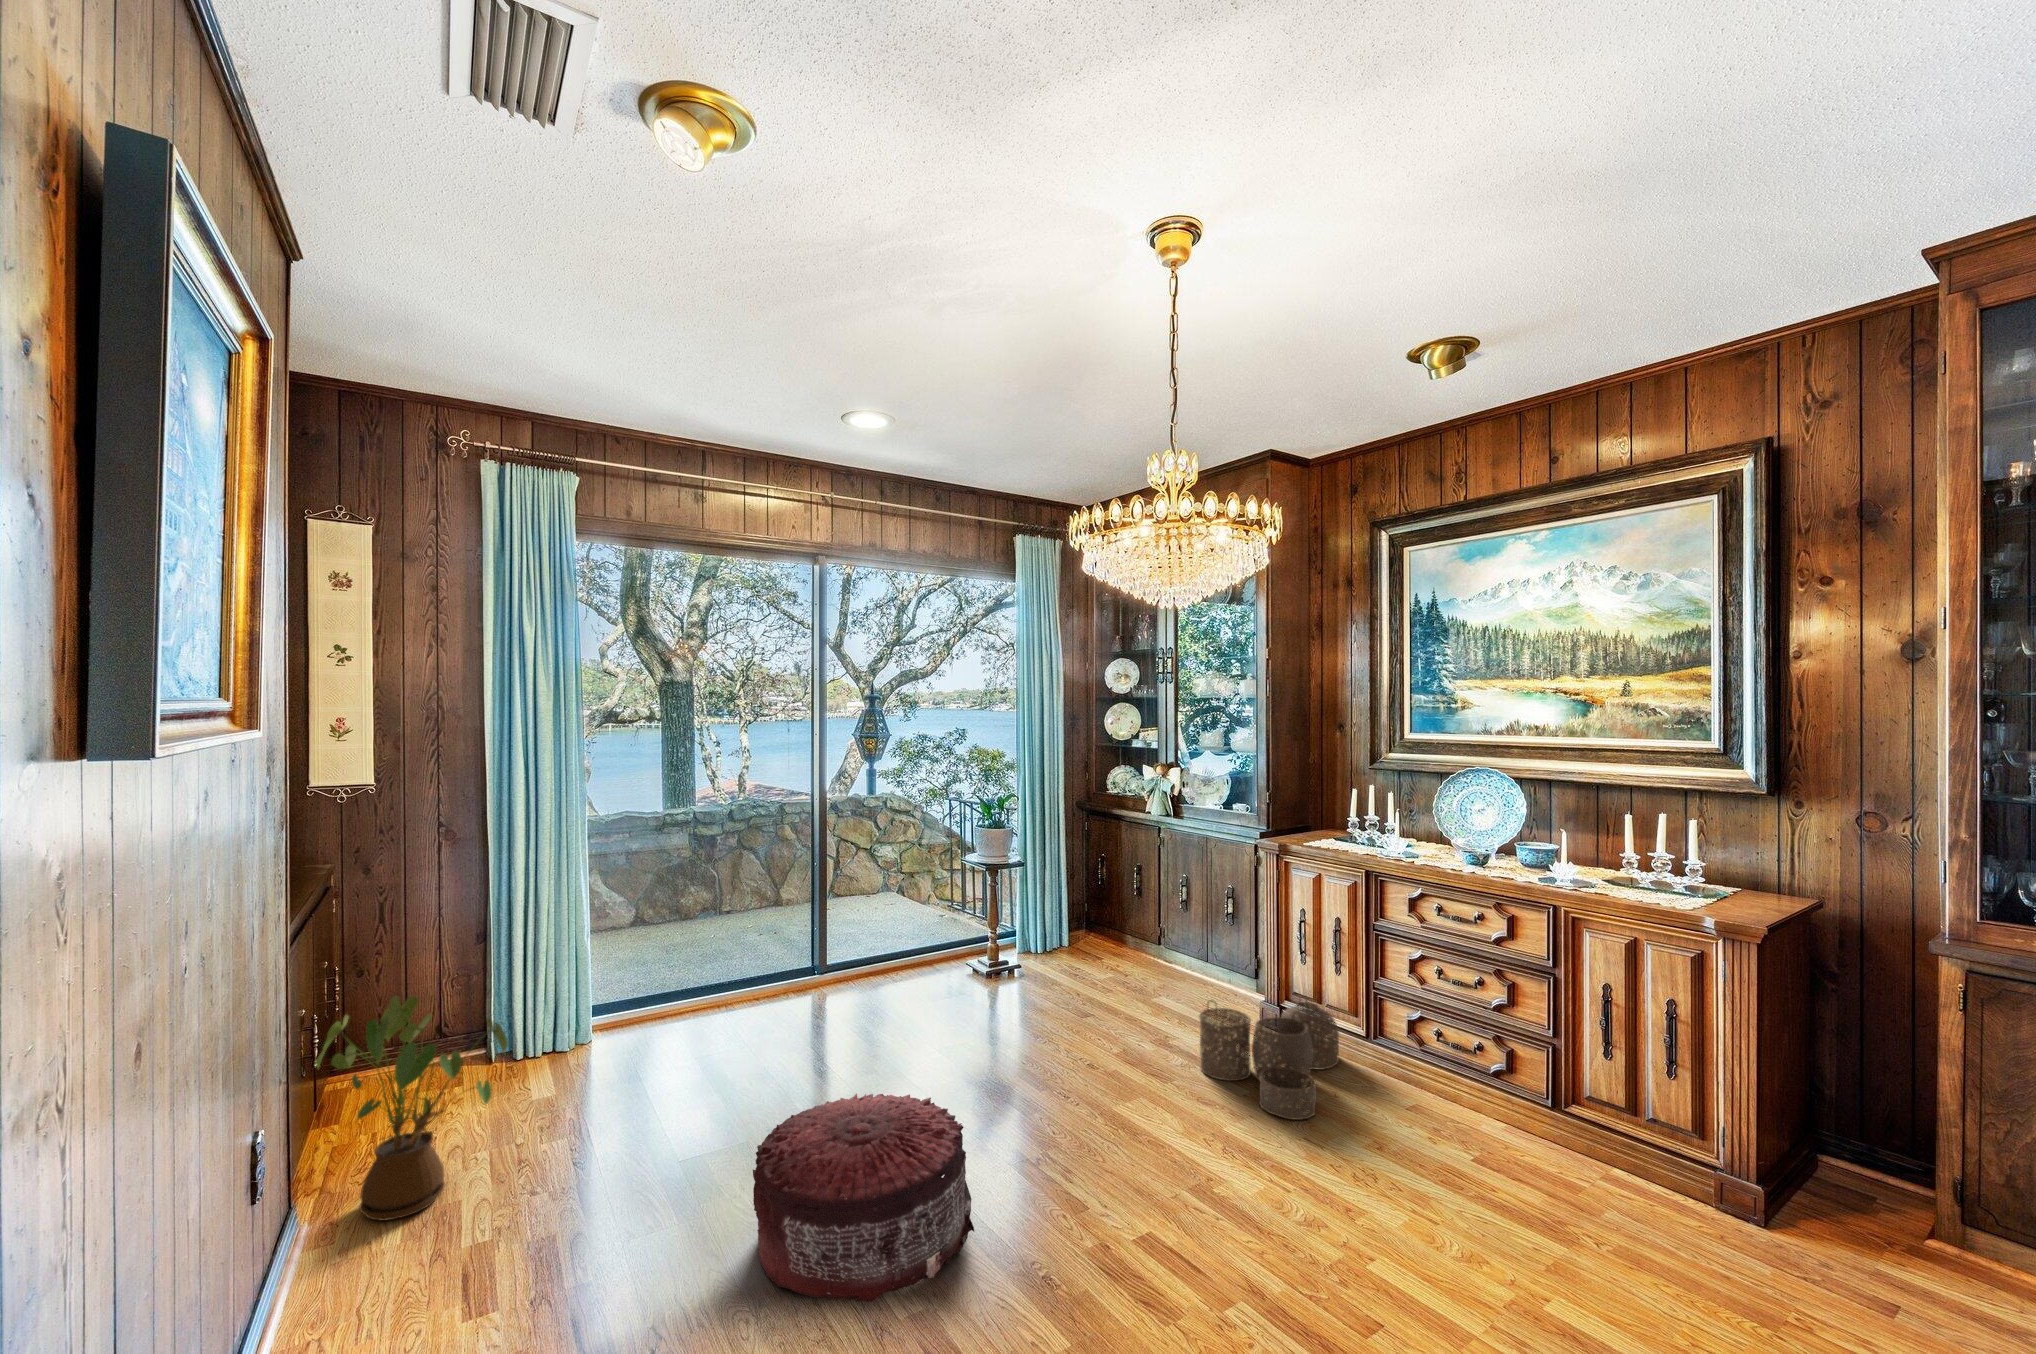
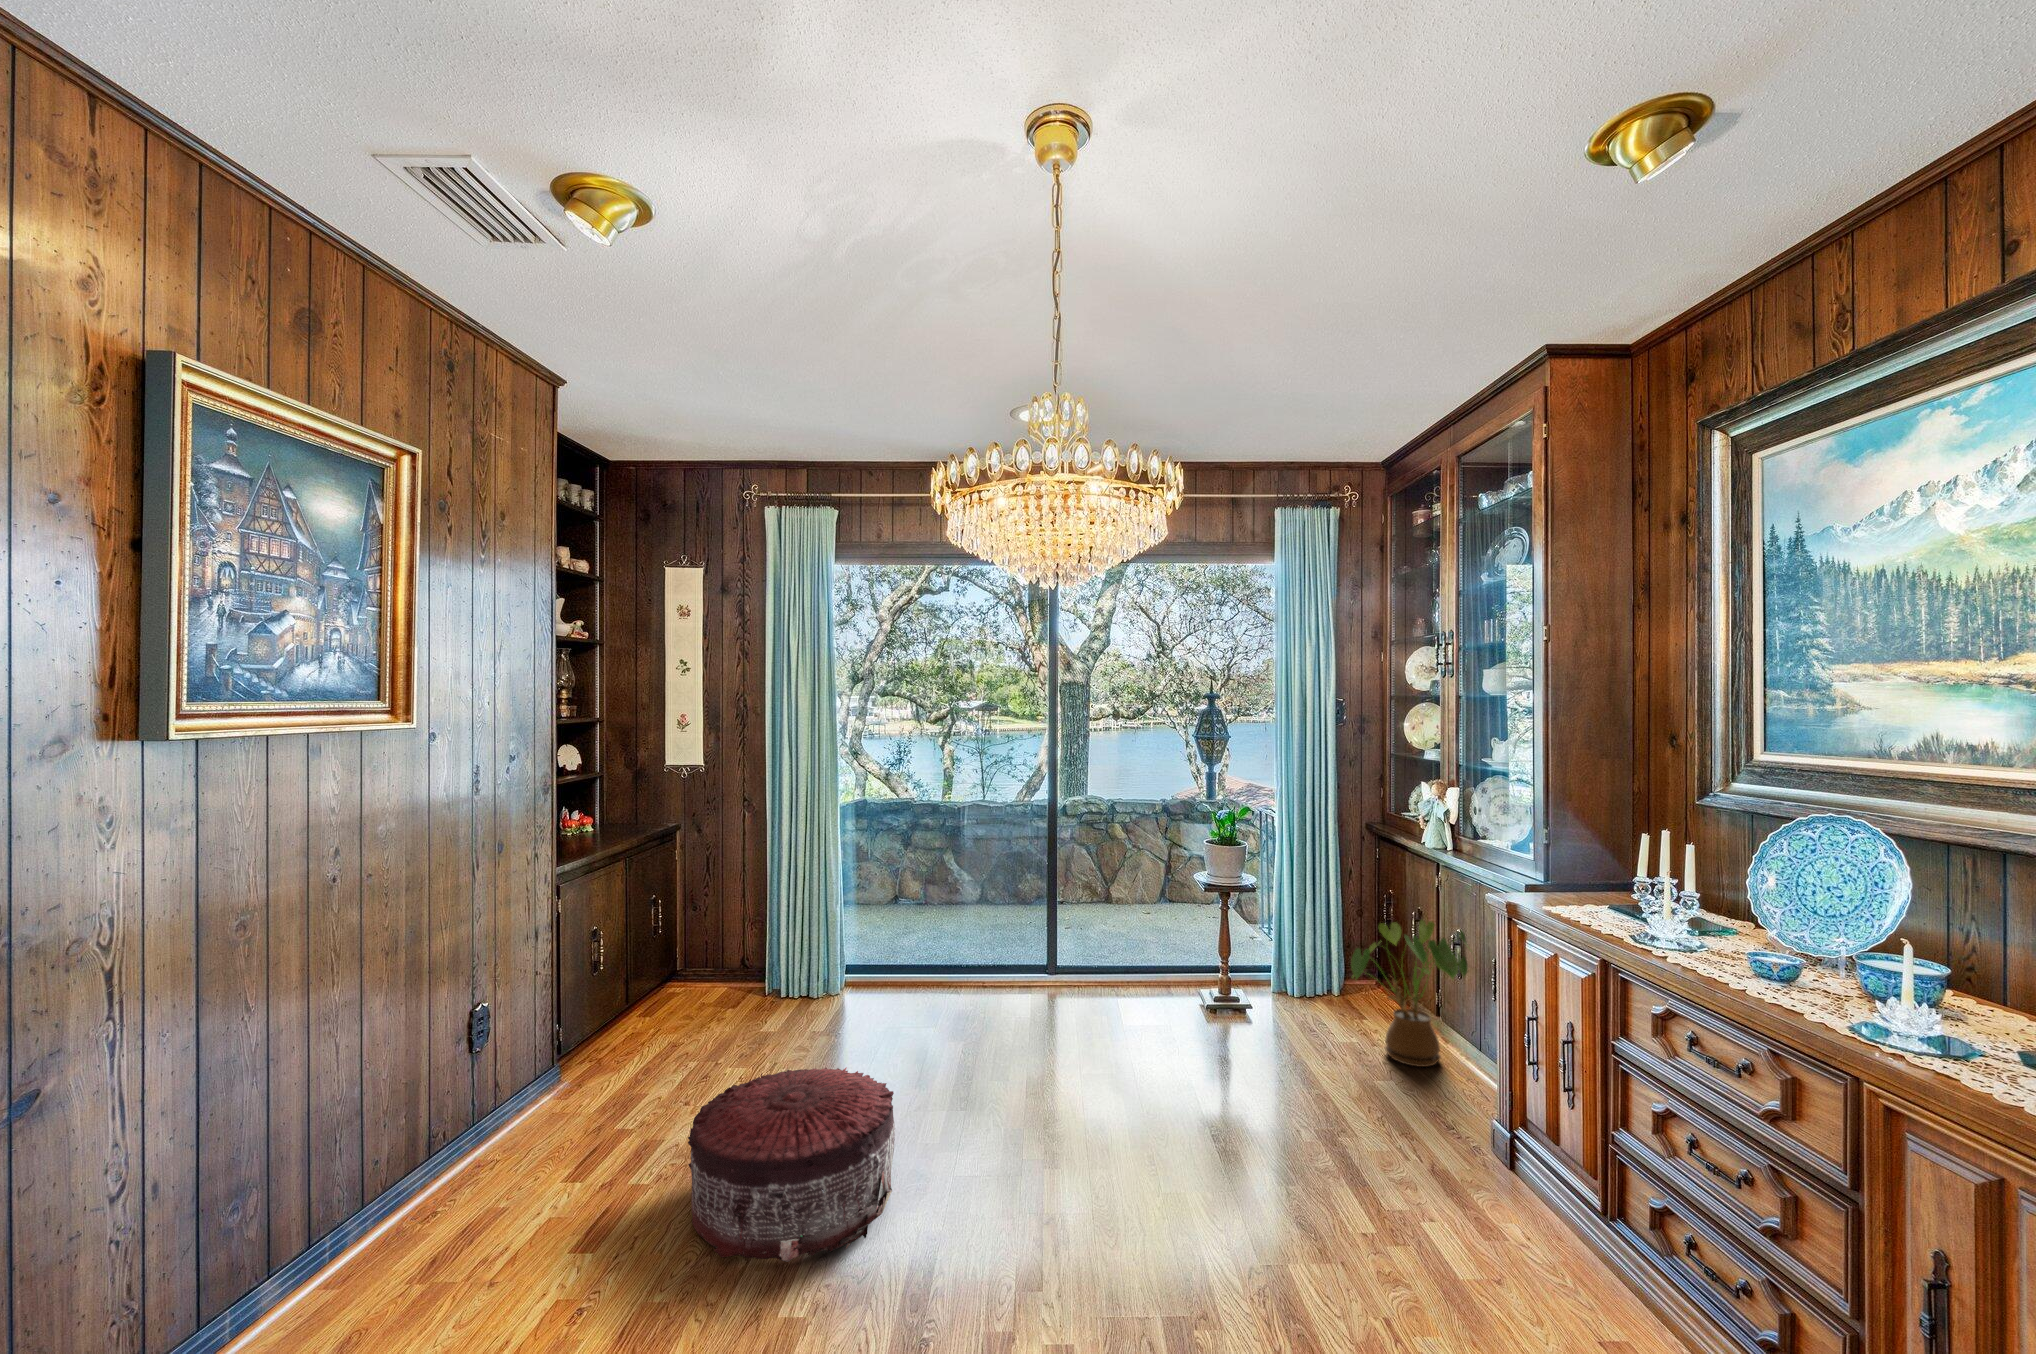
house plant: present [315,996,508,1220] -> present [1351,920,1475,1067]
woven basket: present [1199,1000,1339,1120] -> none [1318,1089,1554,1288]

